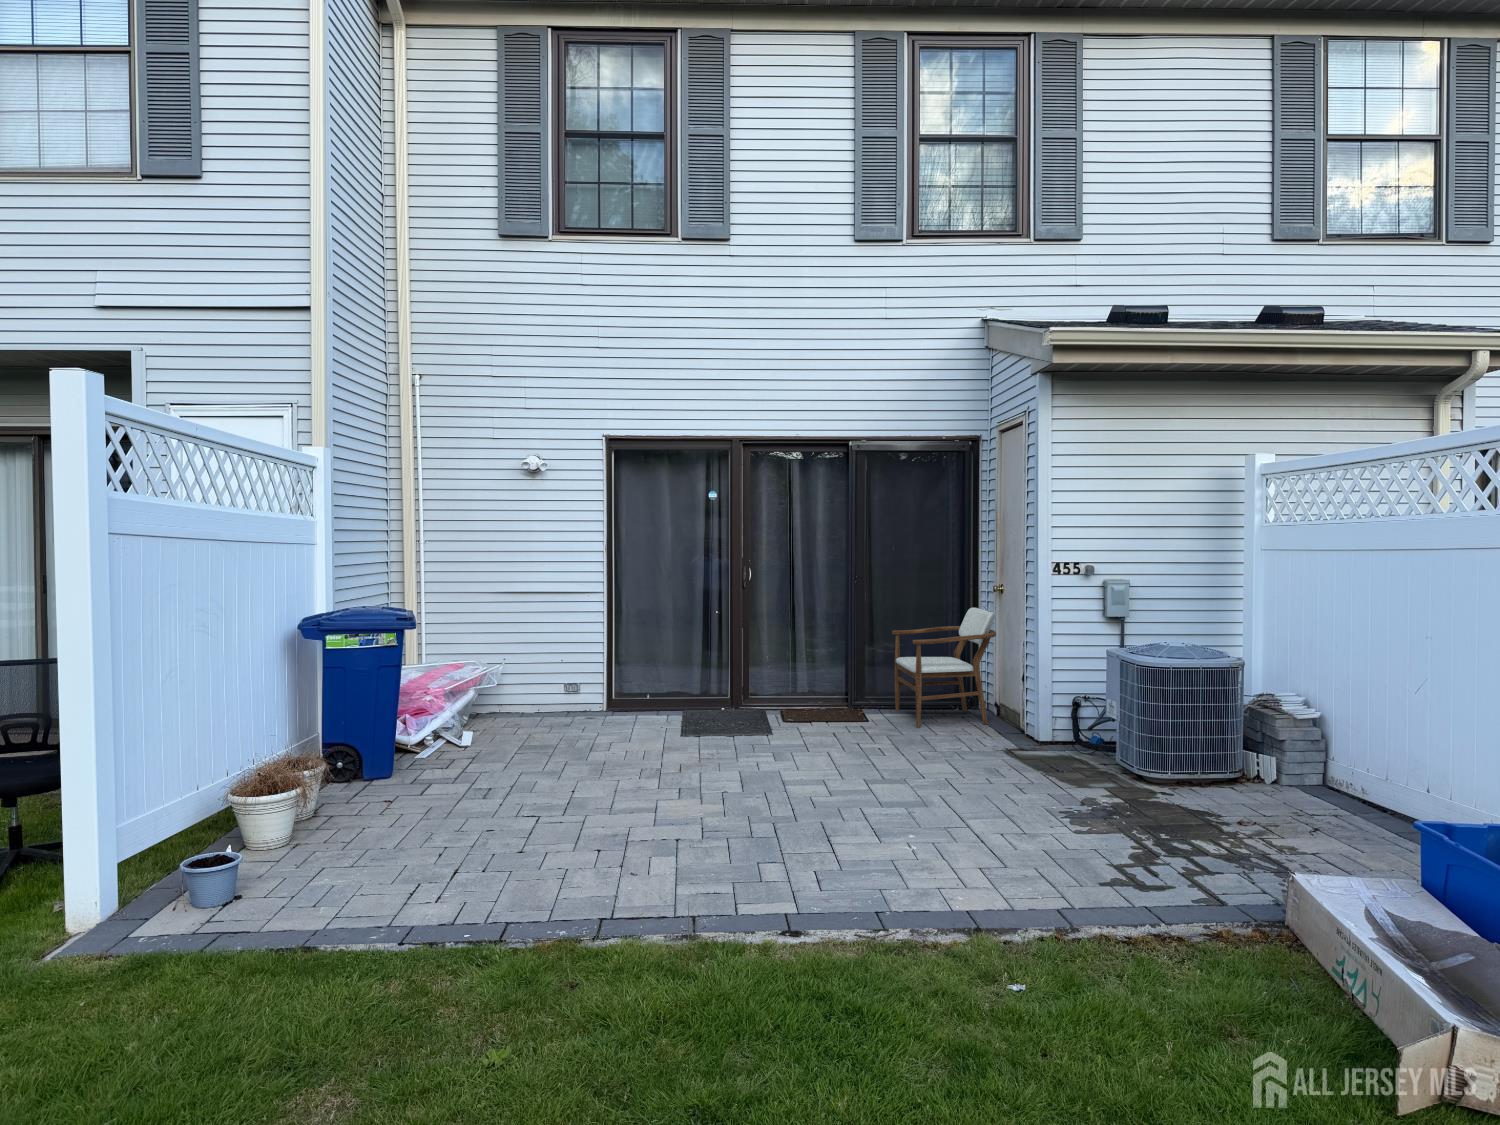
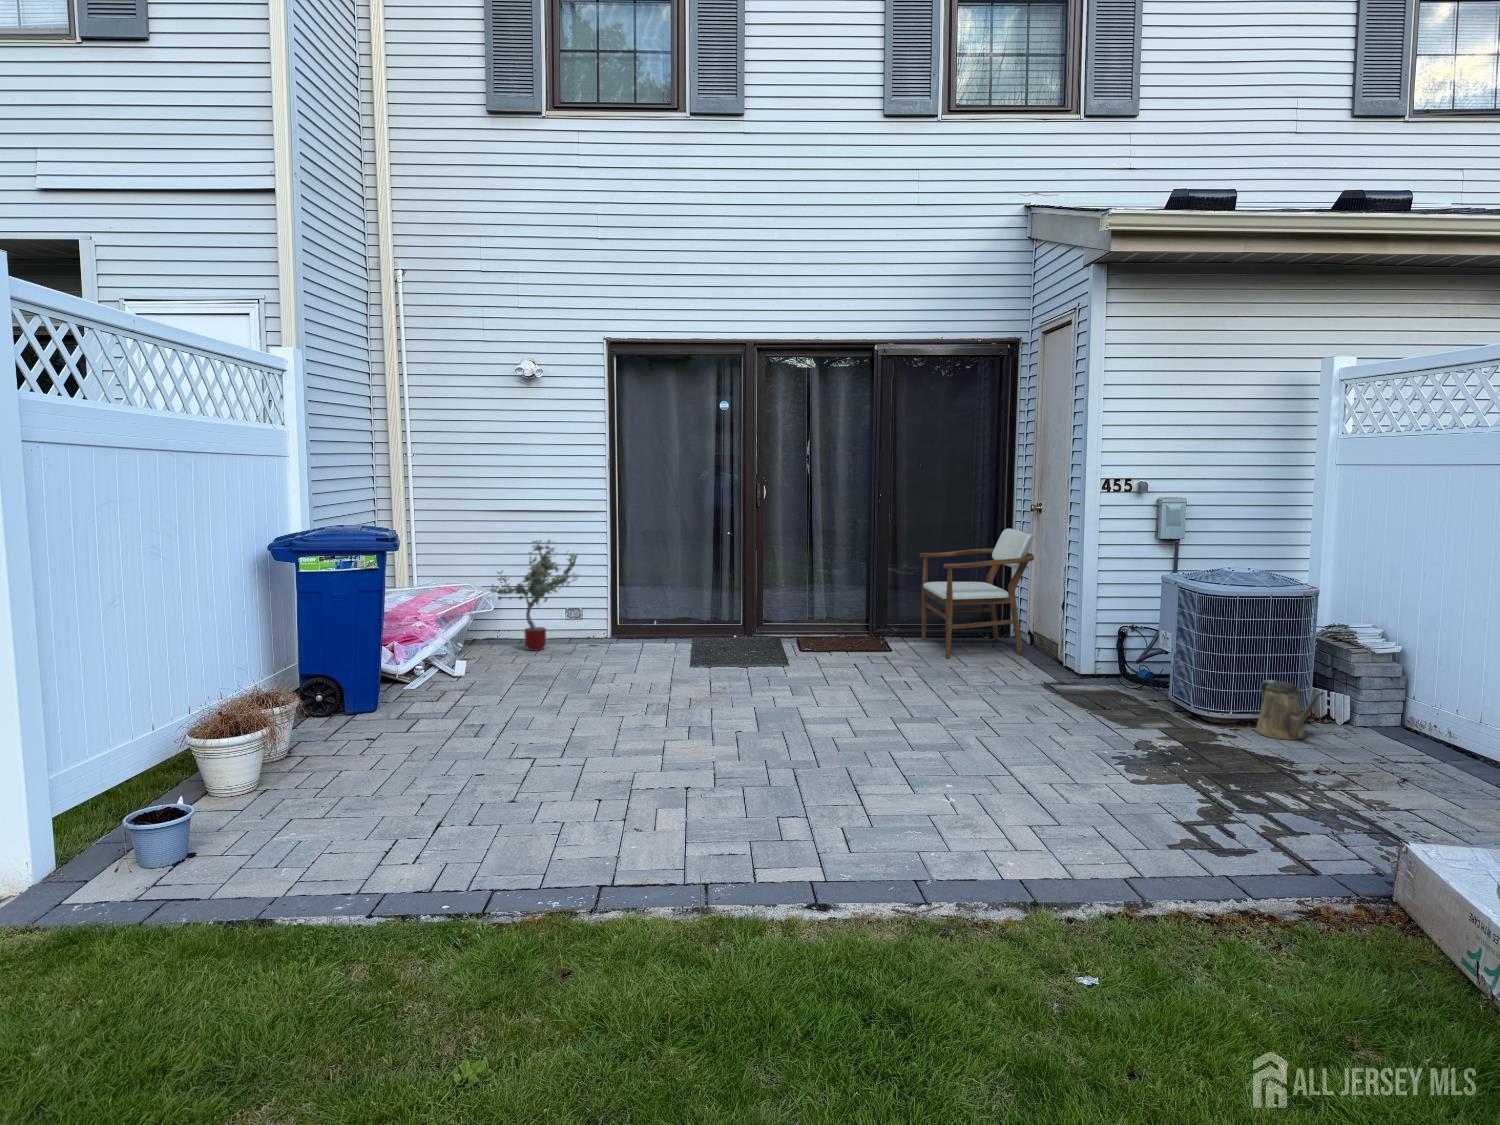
potted tree: none [492,618,578,723] -> present [490,540,577,651]
watering can: none [1191,743,1247,796] -> present [1256,680,1324,740]

